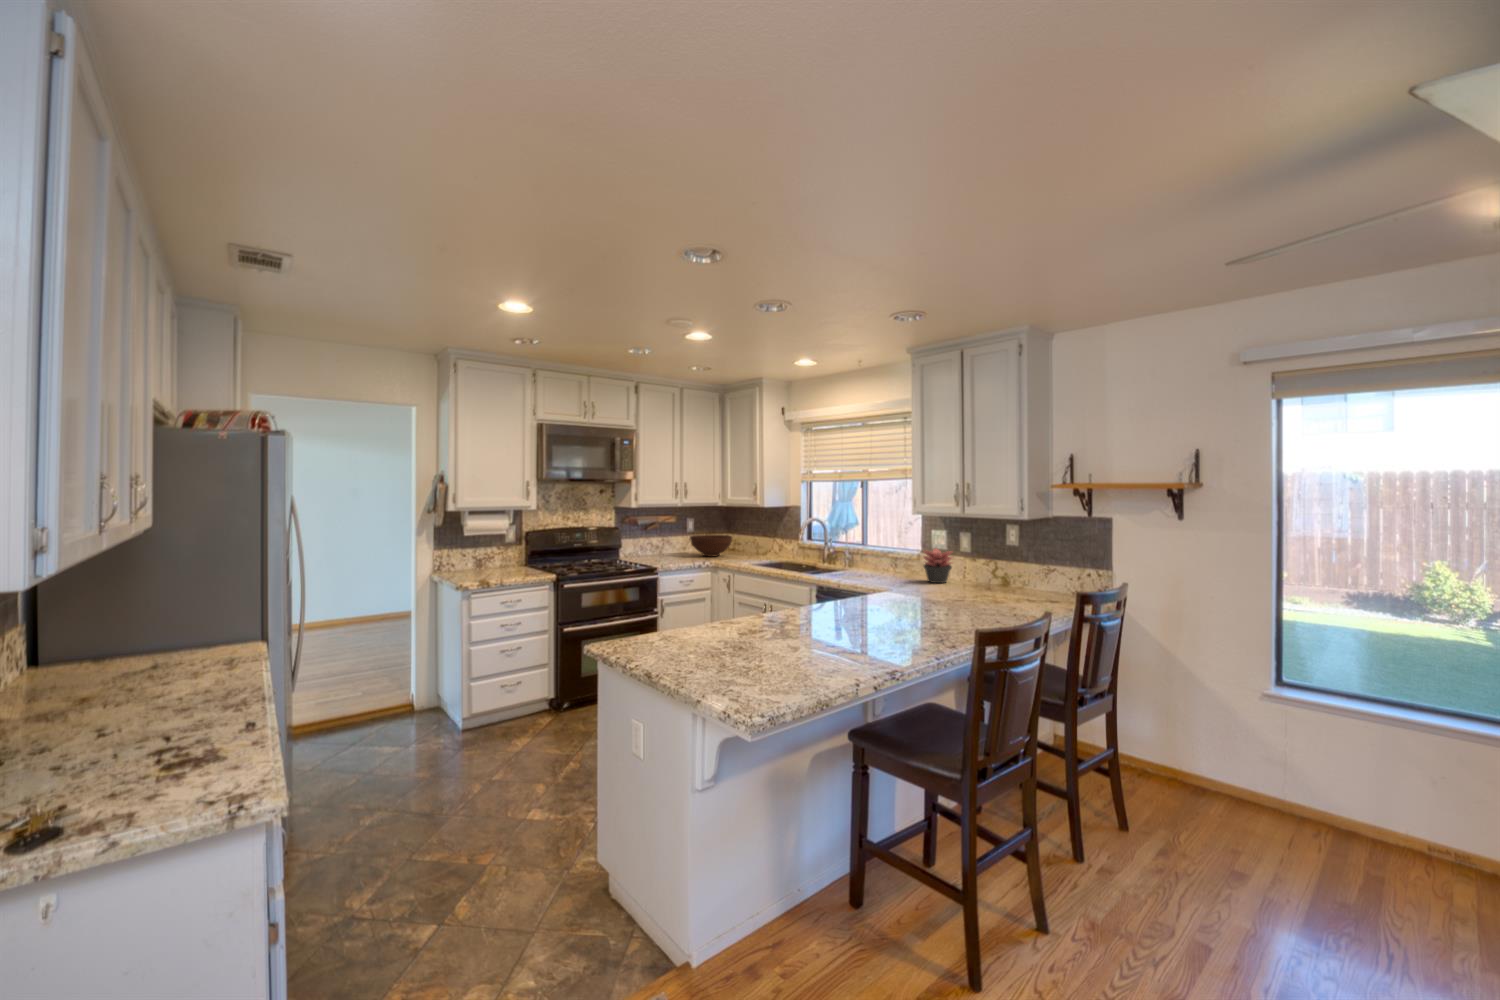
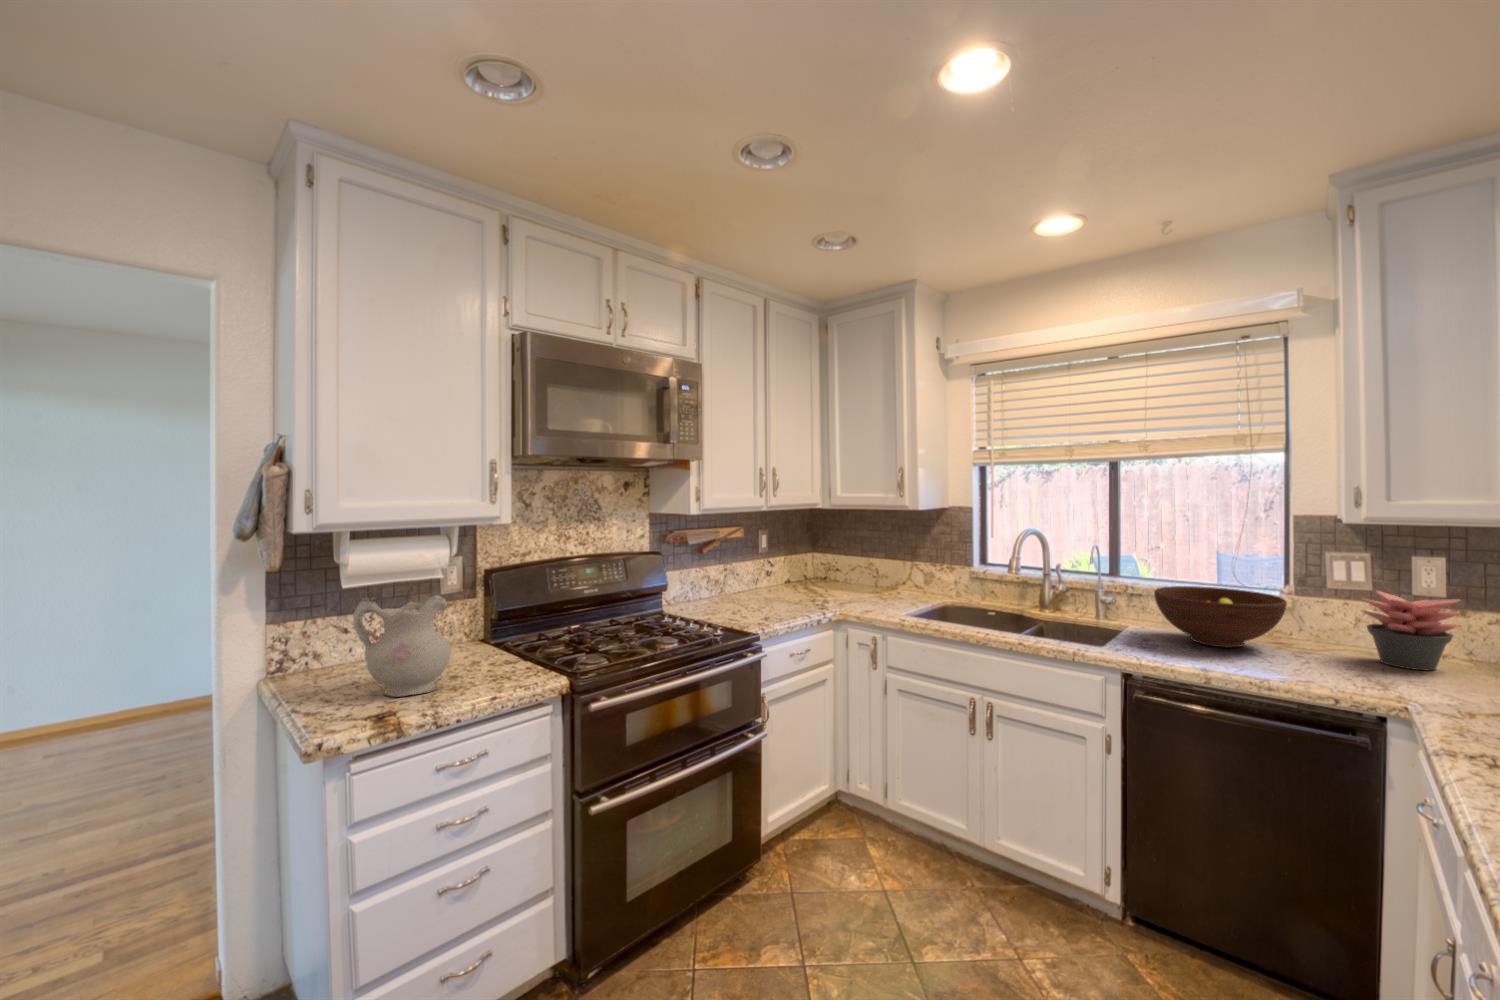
fruit bowl: present [690,535,732,557] -> present [1154,586,1287,648]
ceramic pitcher: none [471,537,508,577] -> present [353,595,451,697]

